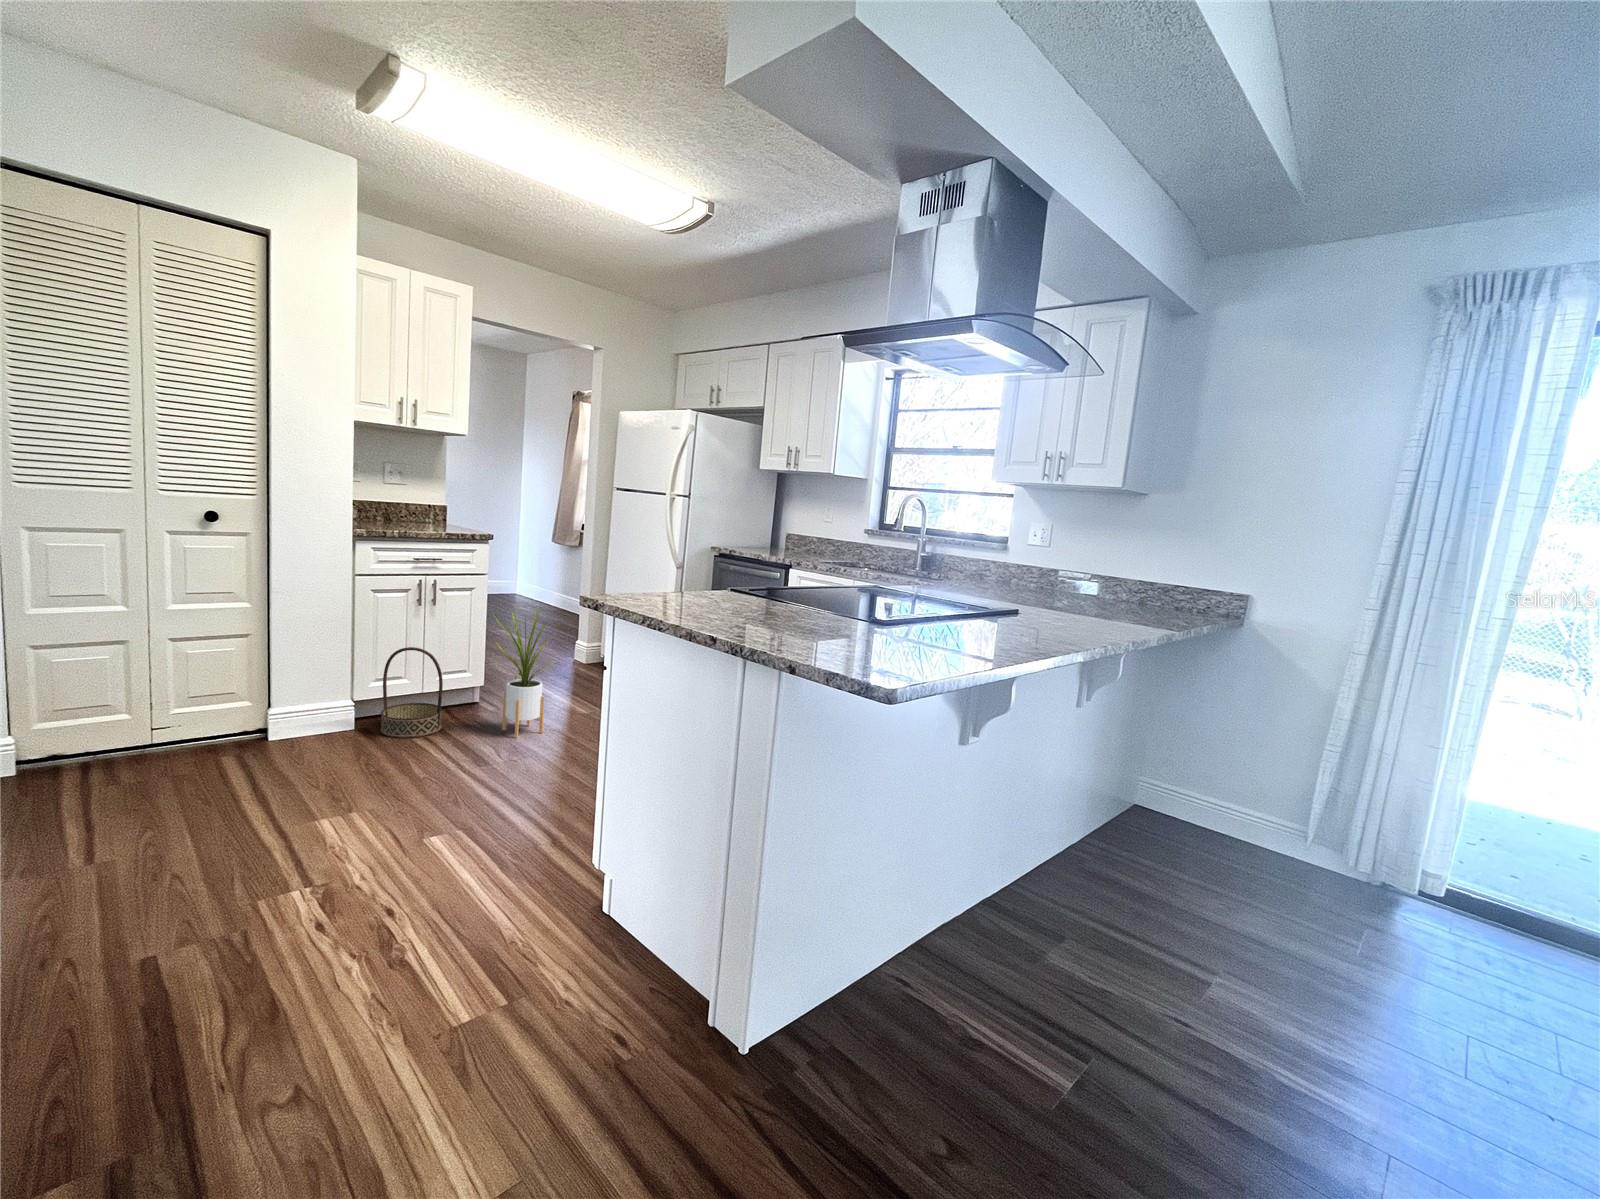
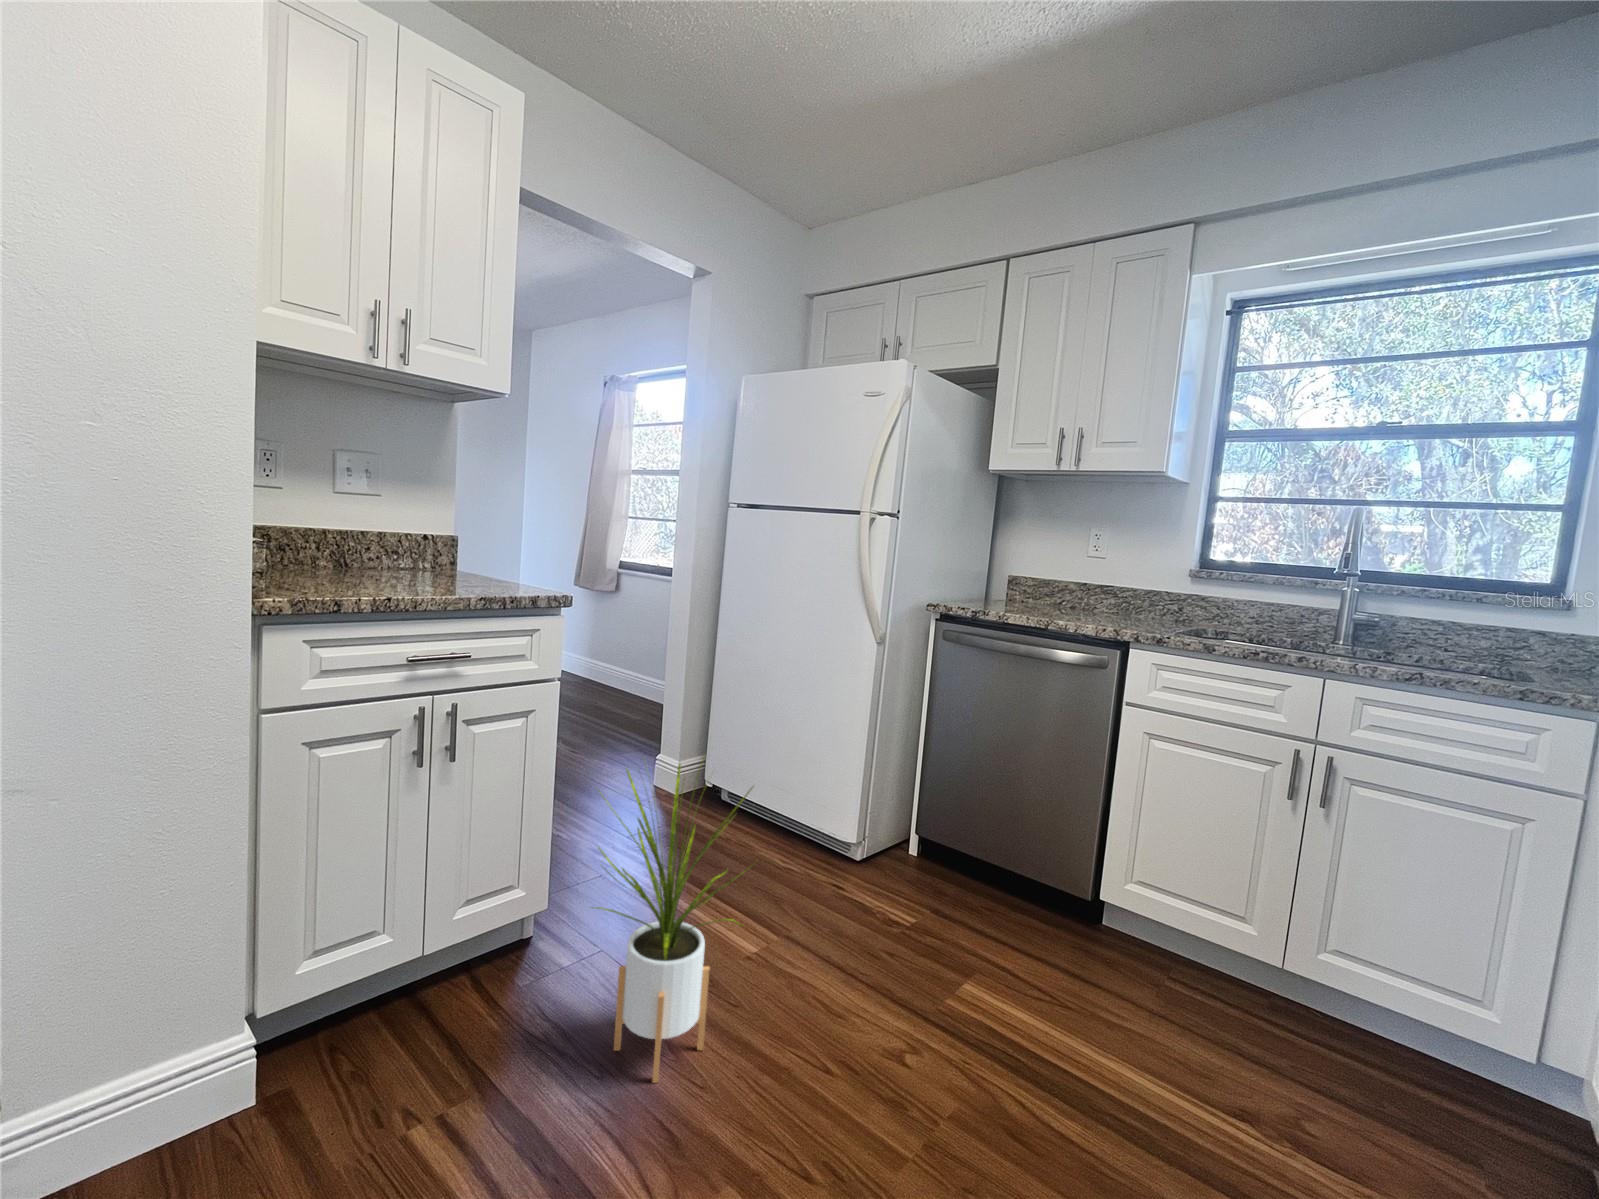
basket: present [381,647,443,738] -> none [326,883,480,1129]

